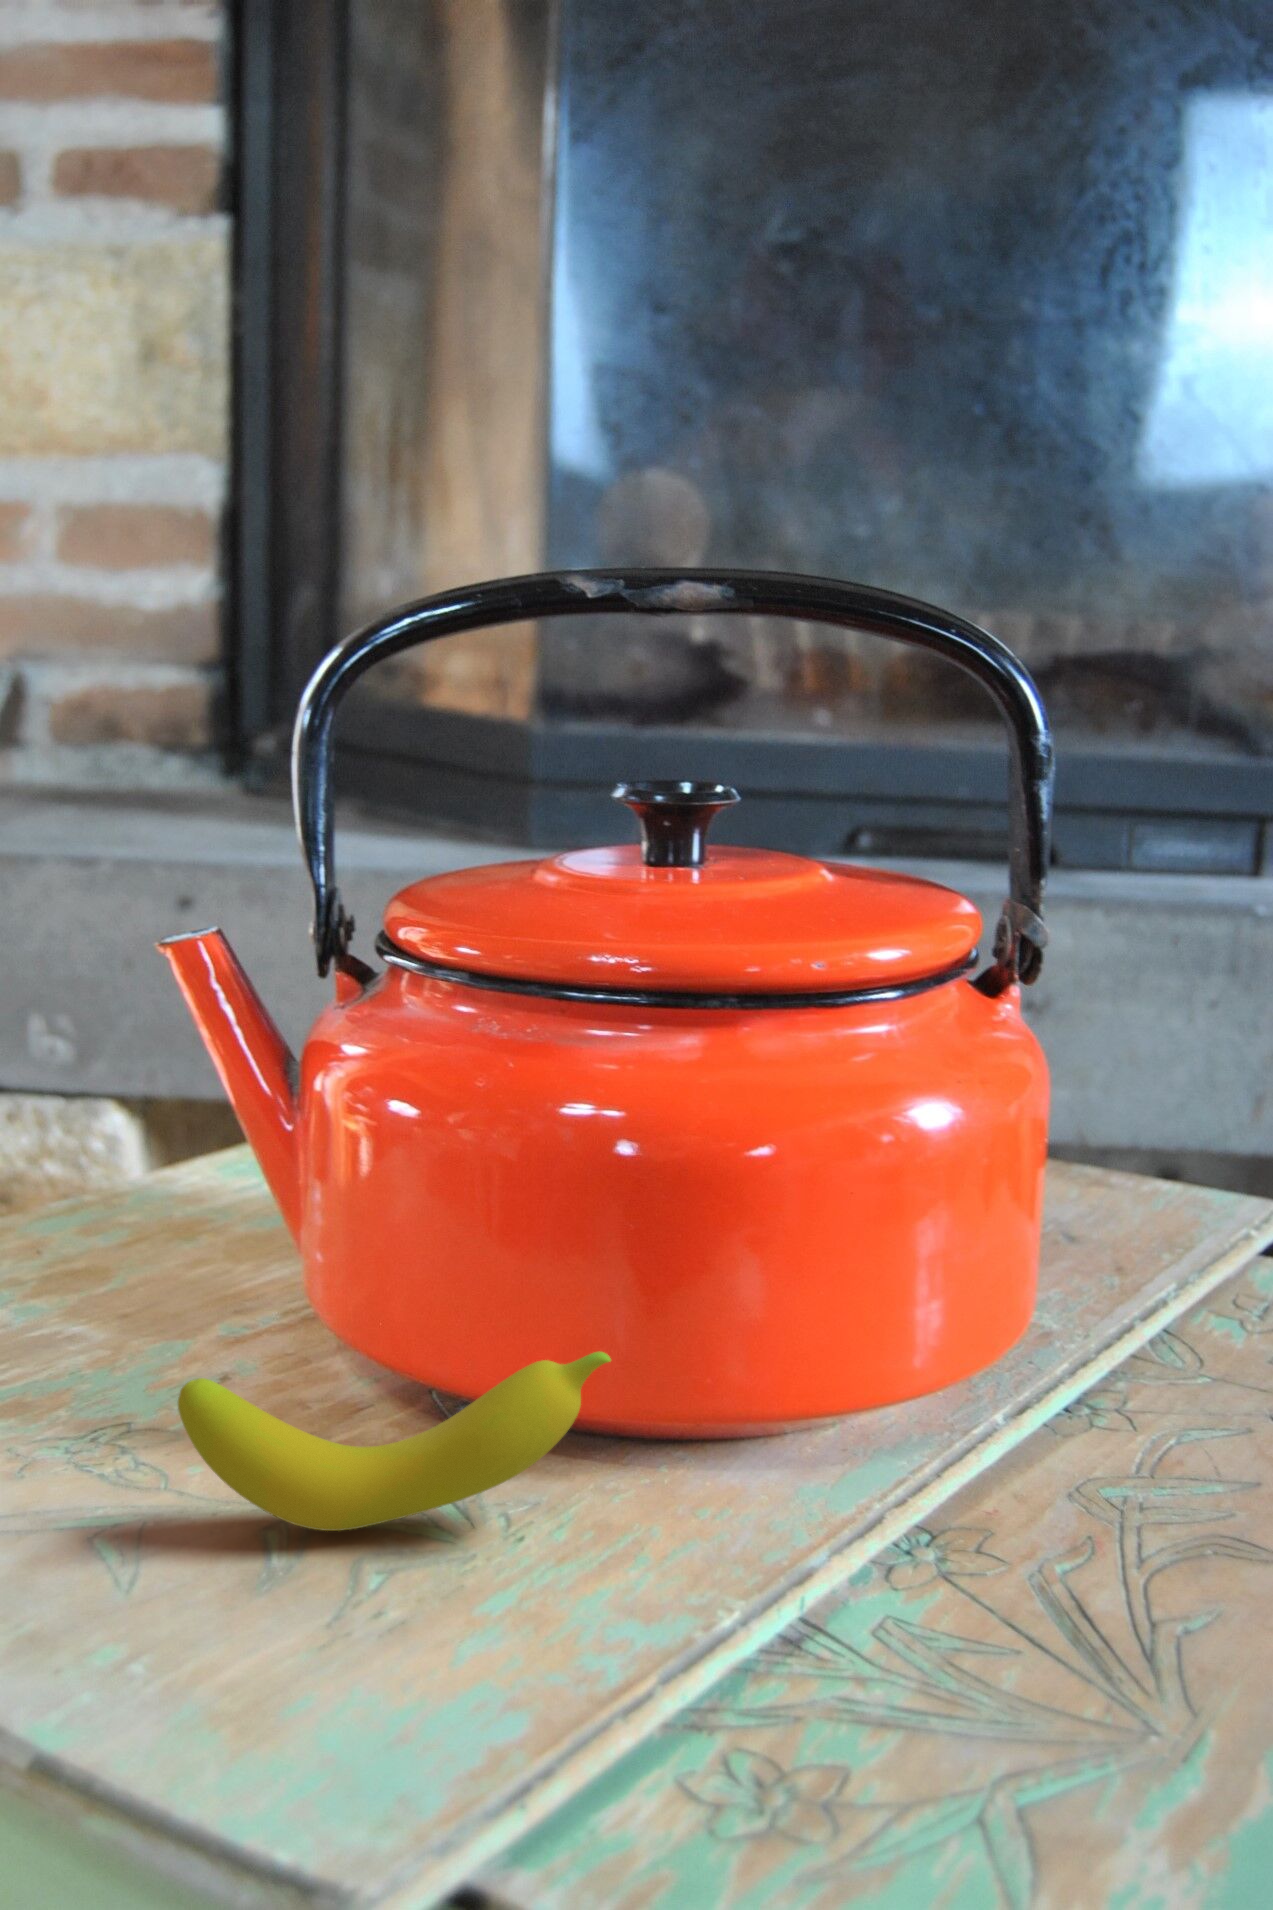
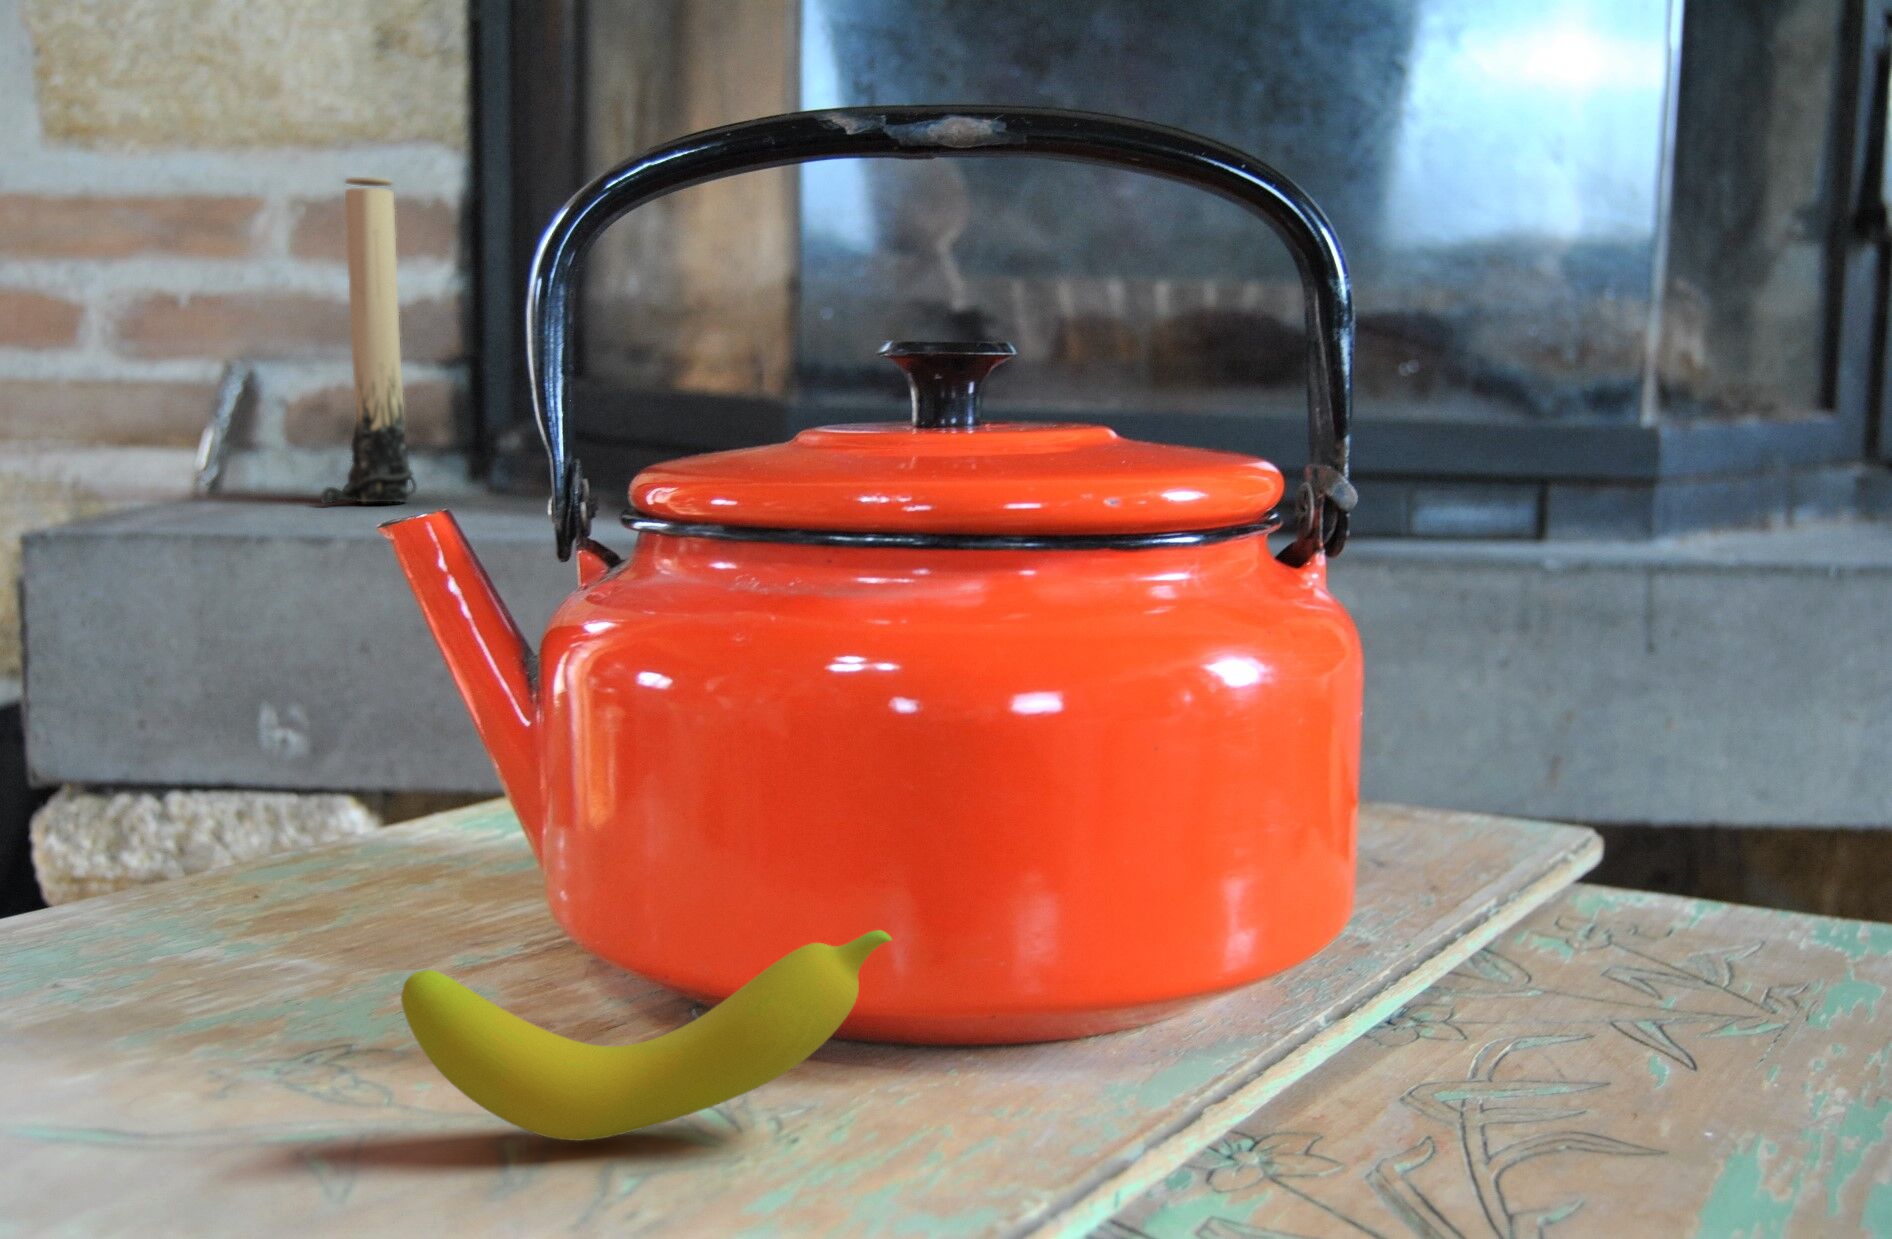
candle: none [87,495,178,808] -> present [321,177,417,503]

